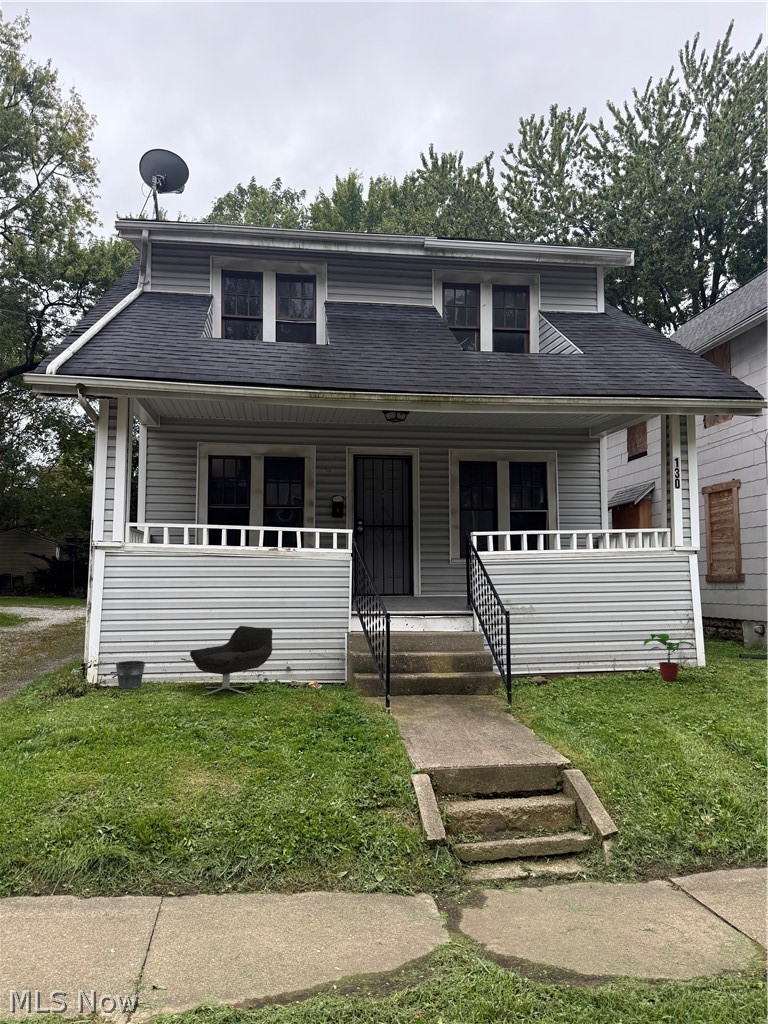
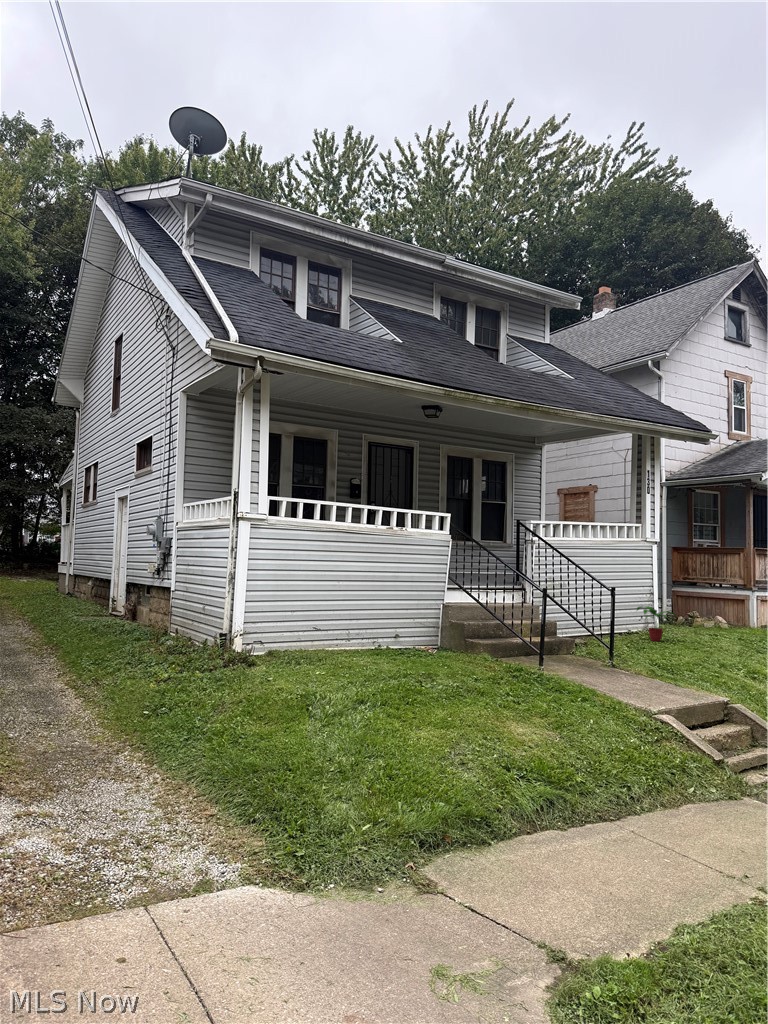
lounge chair: present [190,626,273,695] -> none [341,597,407,656]
bucket: present [112,661,145,689] -> none [266,629,296,654]

